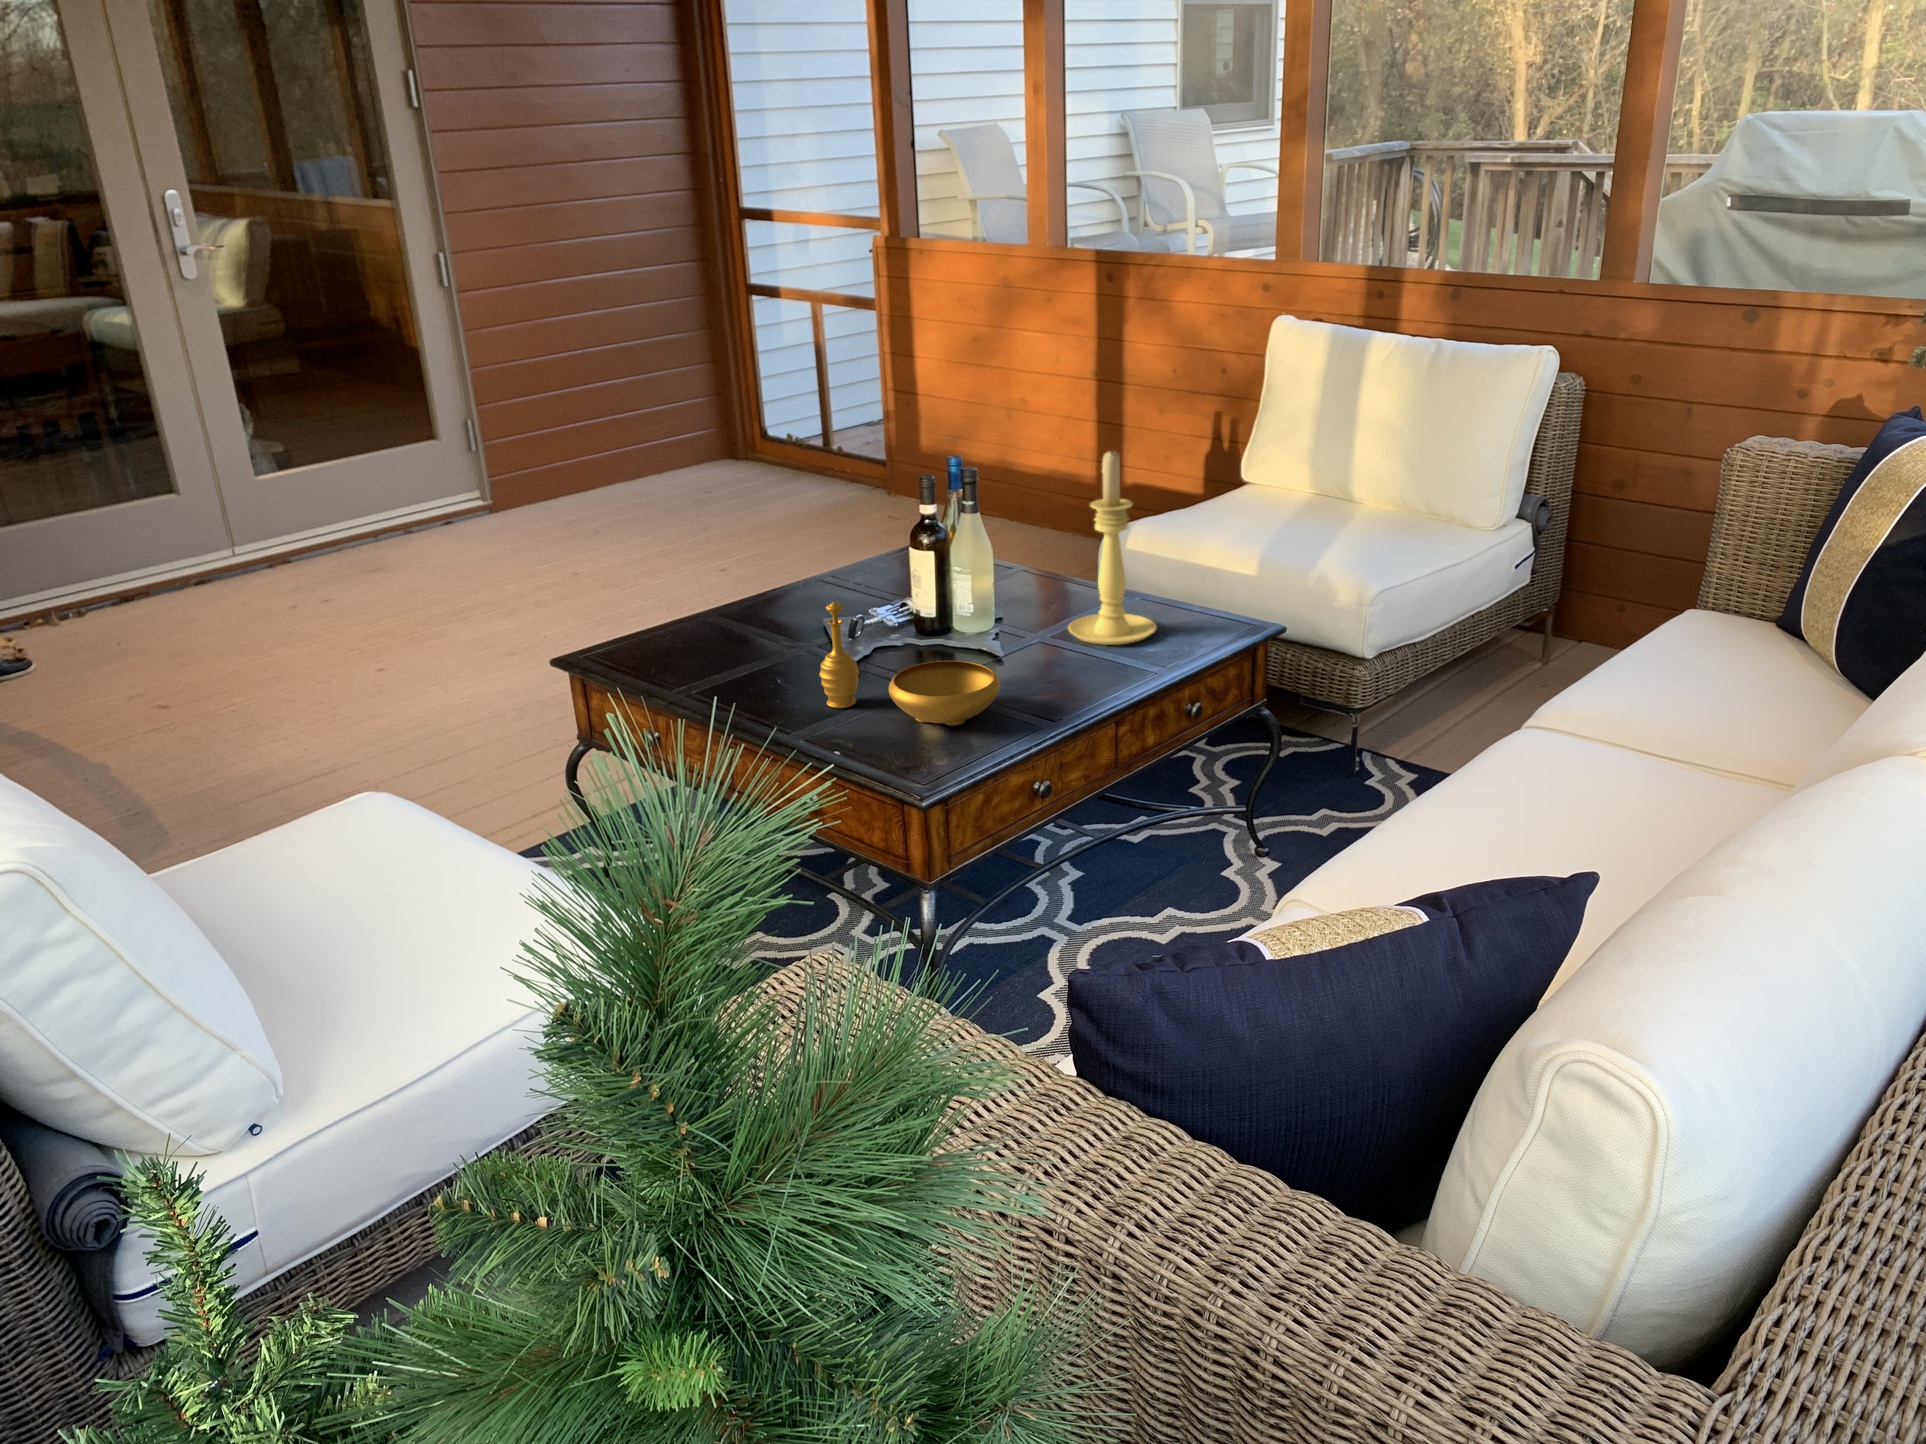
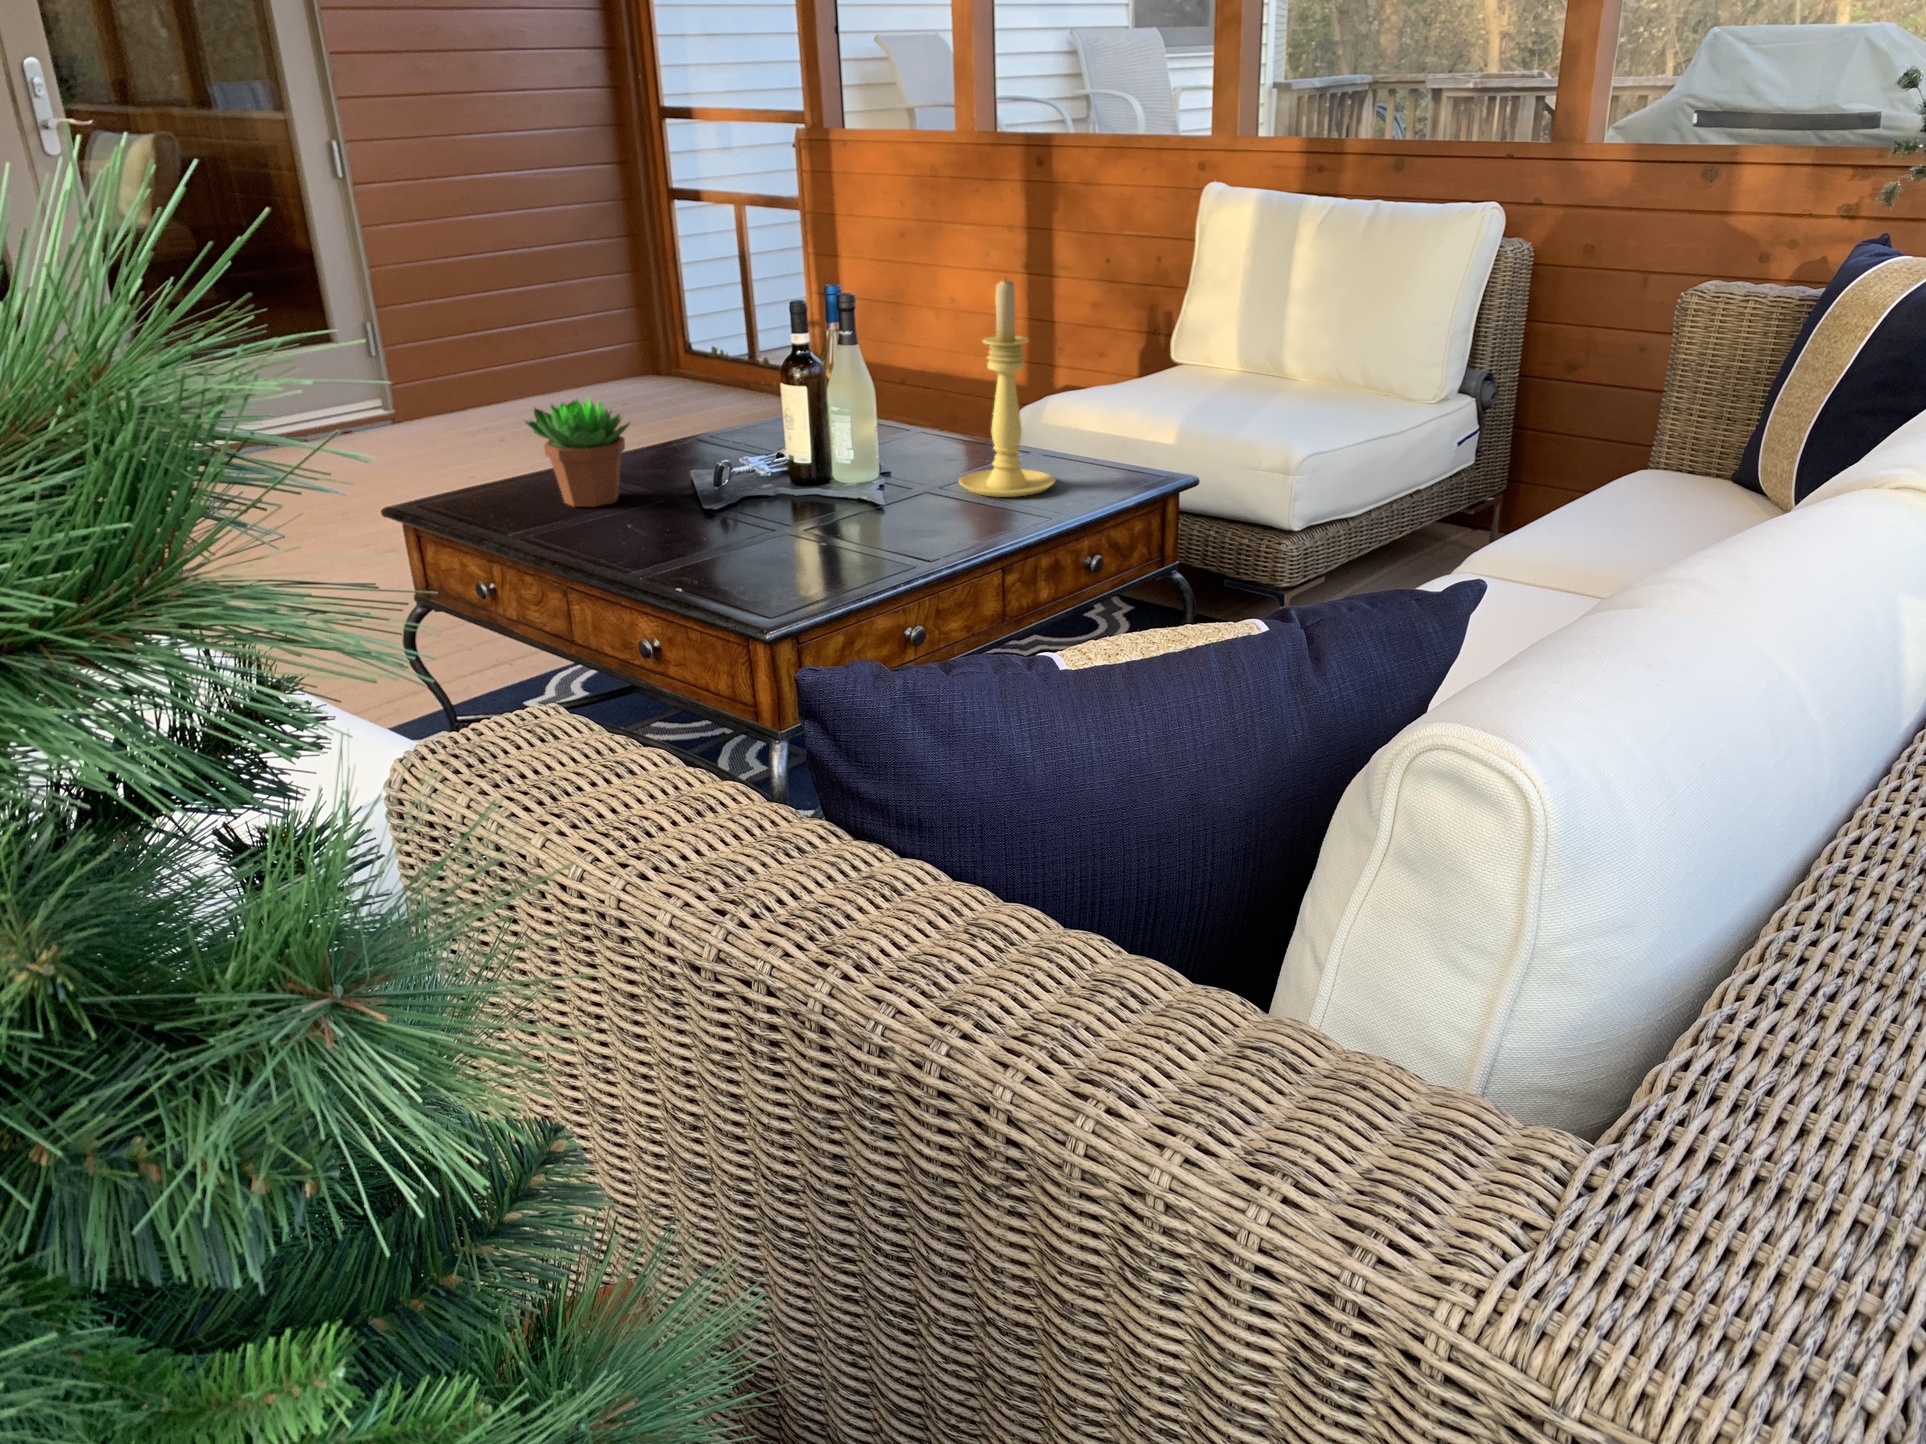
succulent plant: none [678,563,774,662] -> present [526,399,630,507]
decorative bowl: present [819,602,1000,726] -> none [671,425,870,564]

